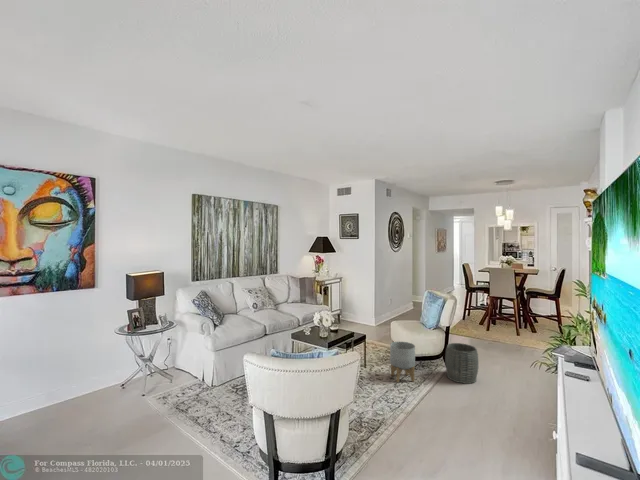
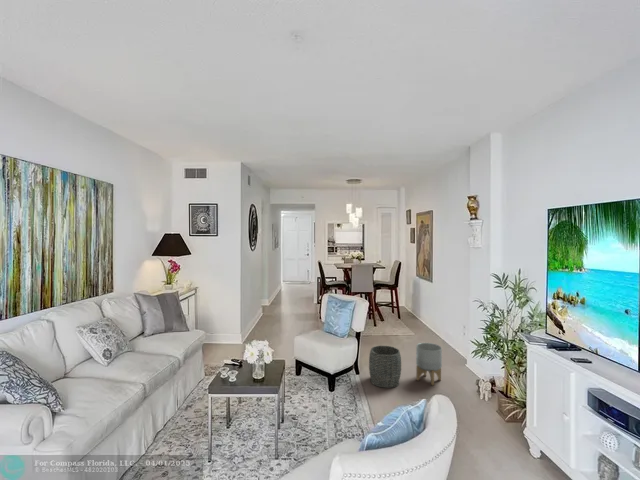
planter: present [390,342,415,382] -> present [416,343,442,385]

